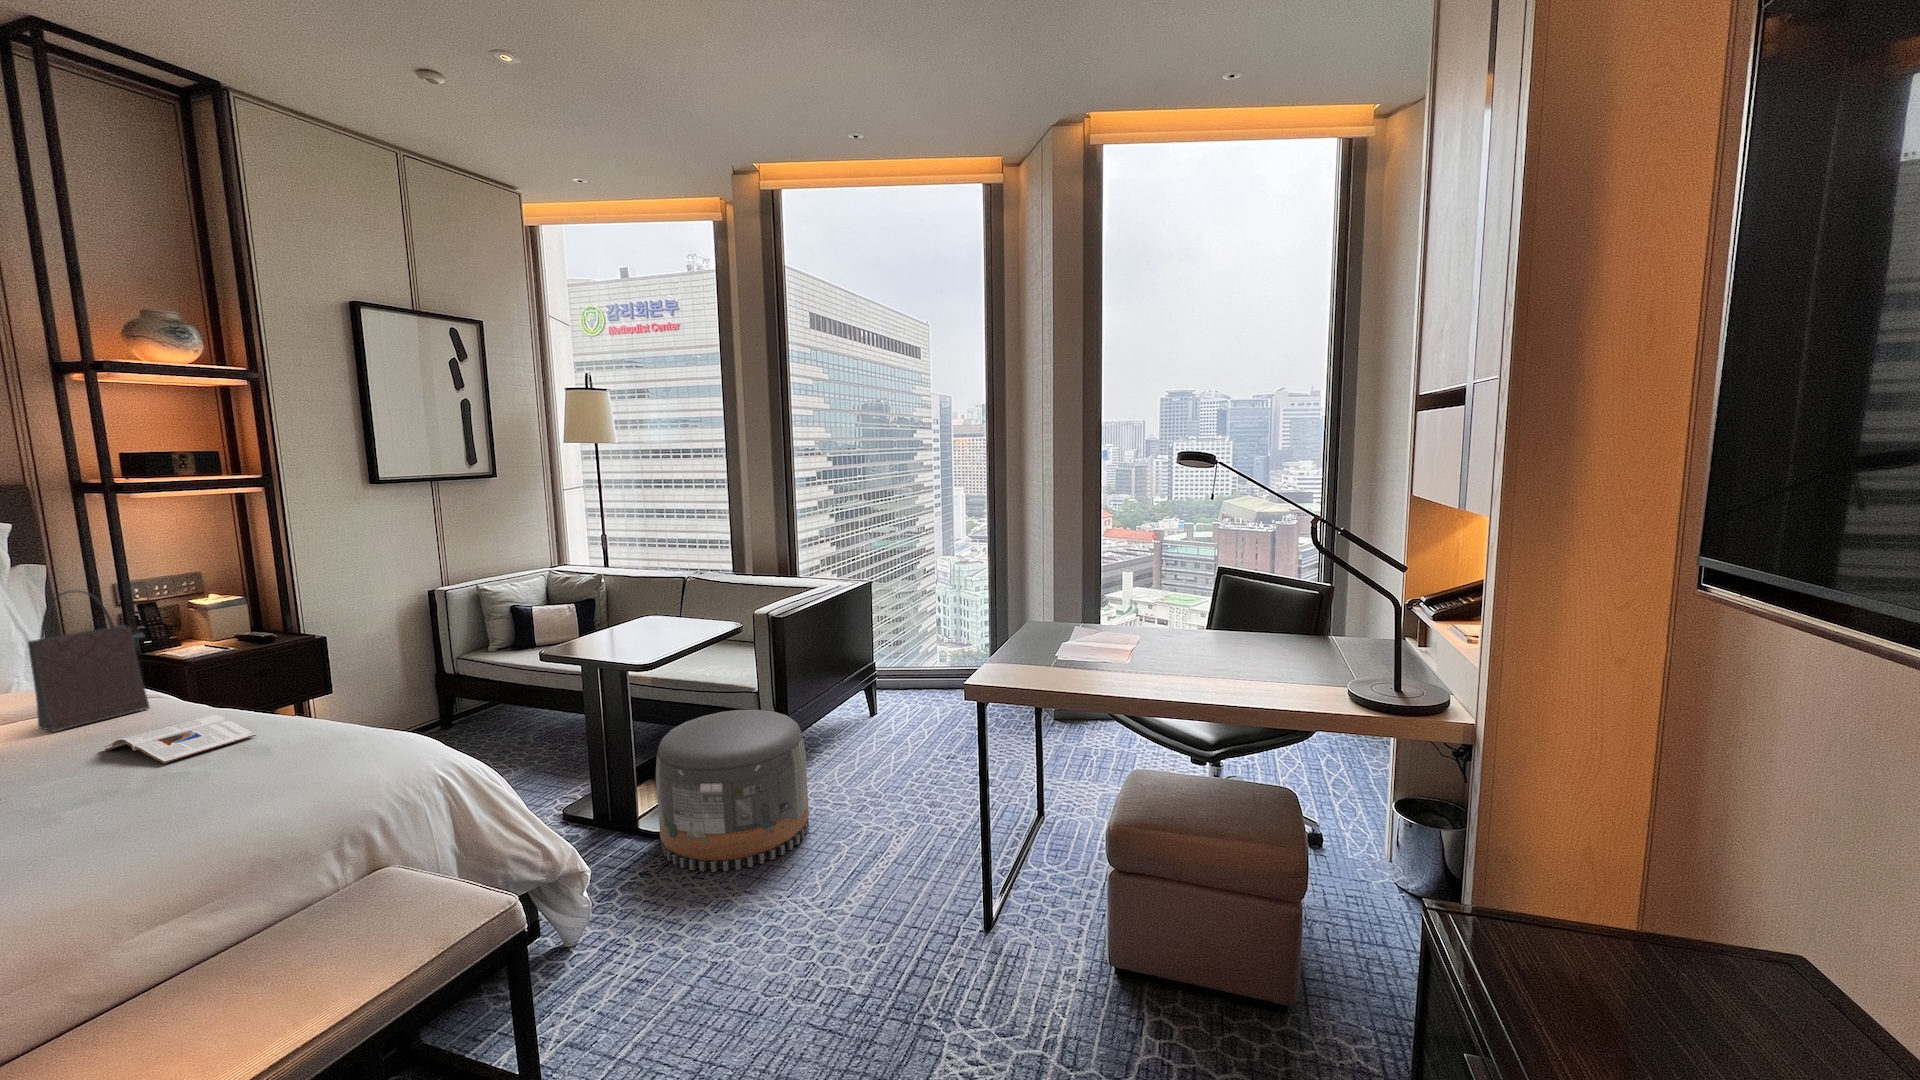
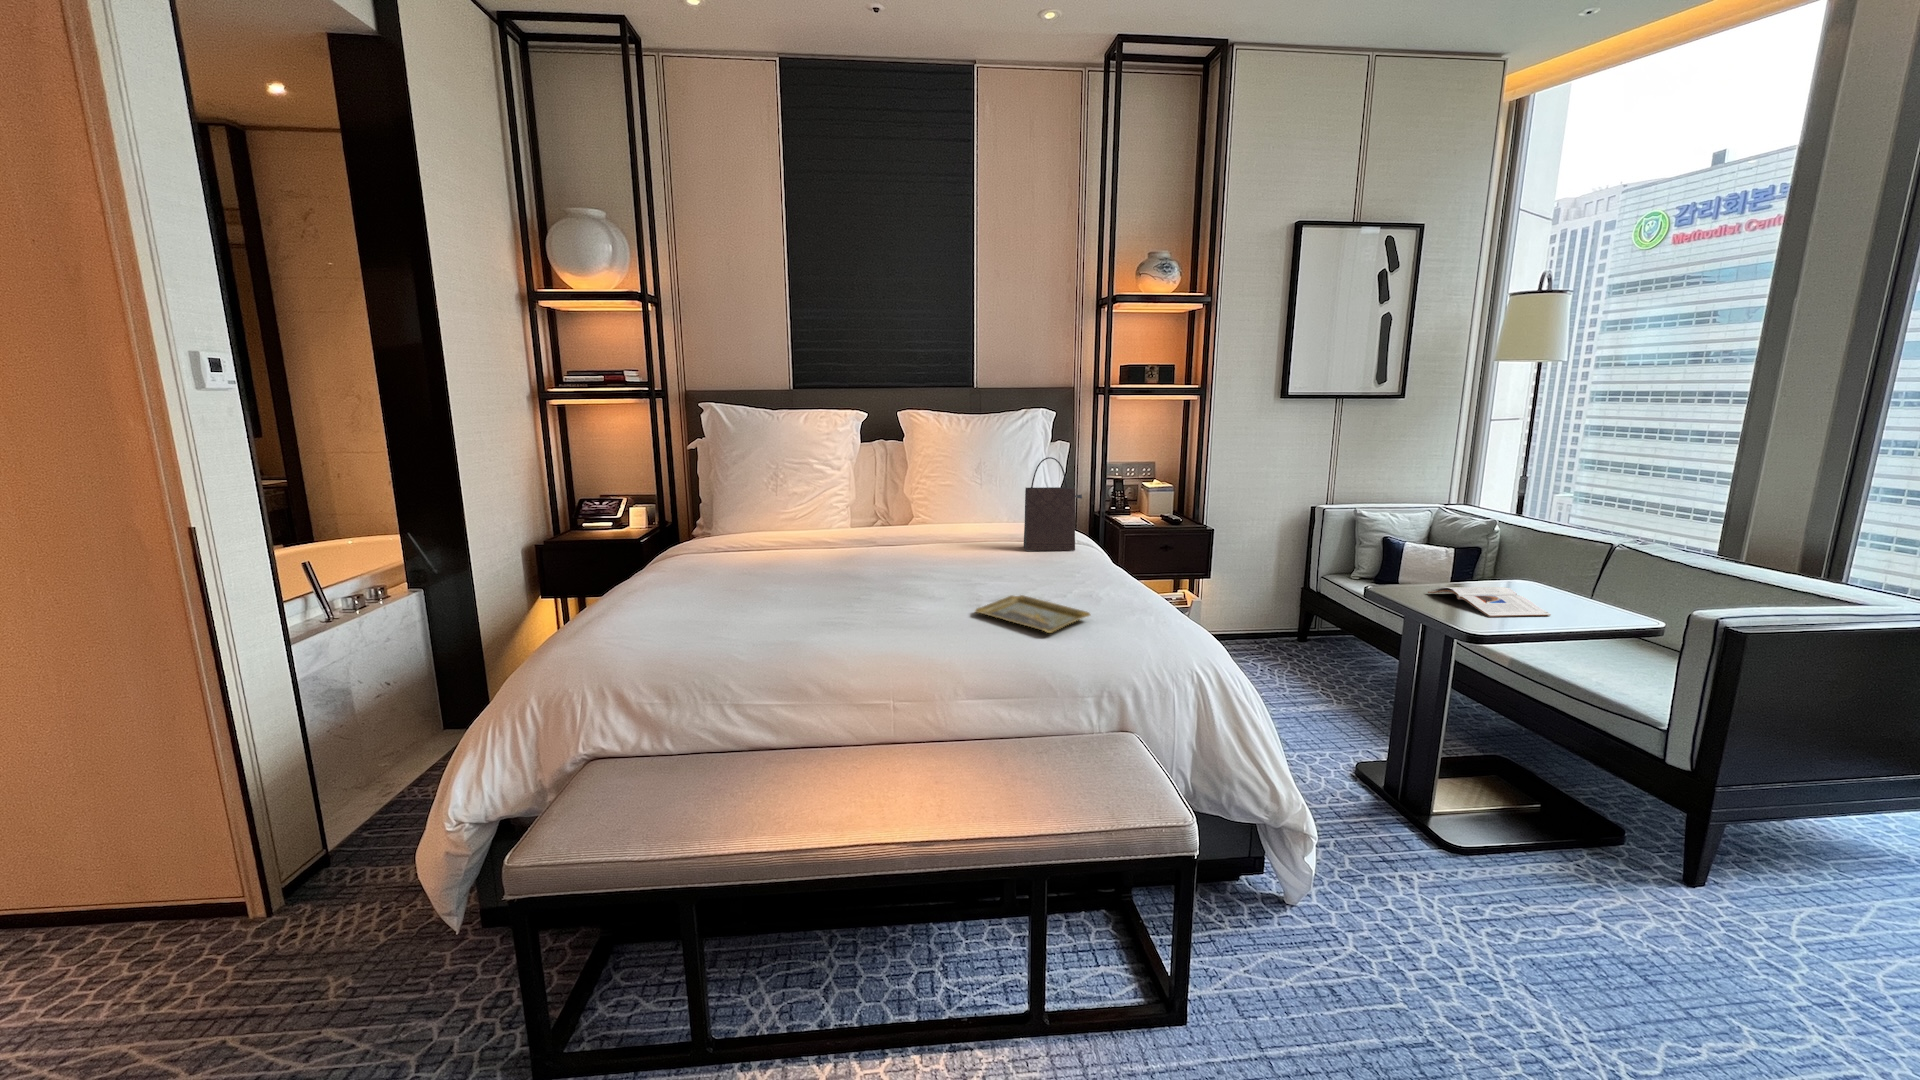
pouf: present [656,710,809,872] -> none [1441,727,1720,980]
magazine: present [104,715,256,763] -> present [1428,587,1551,617]
tray: none [63,764,276,829] -> present [975,595,1090,633]

